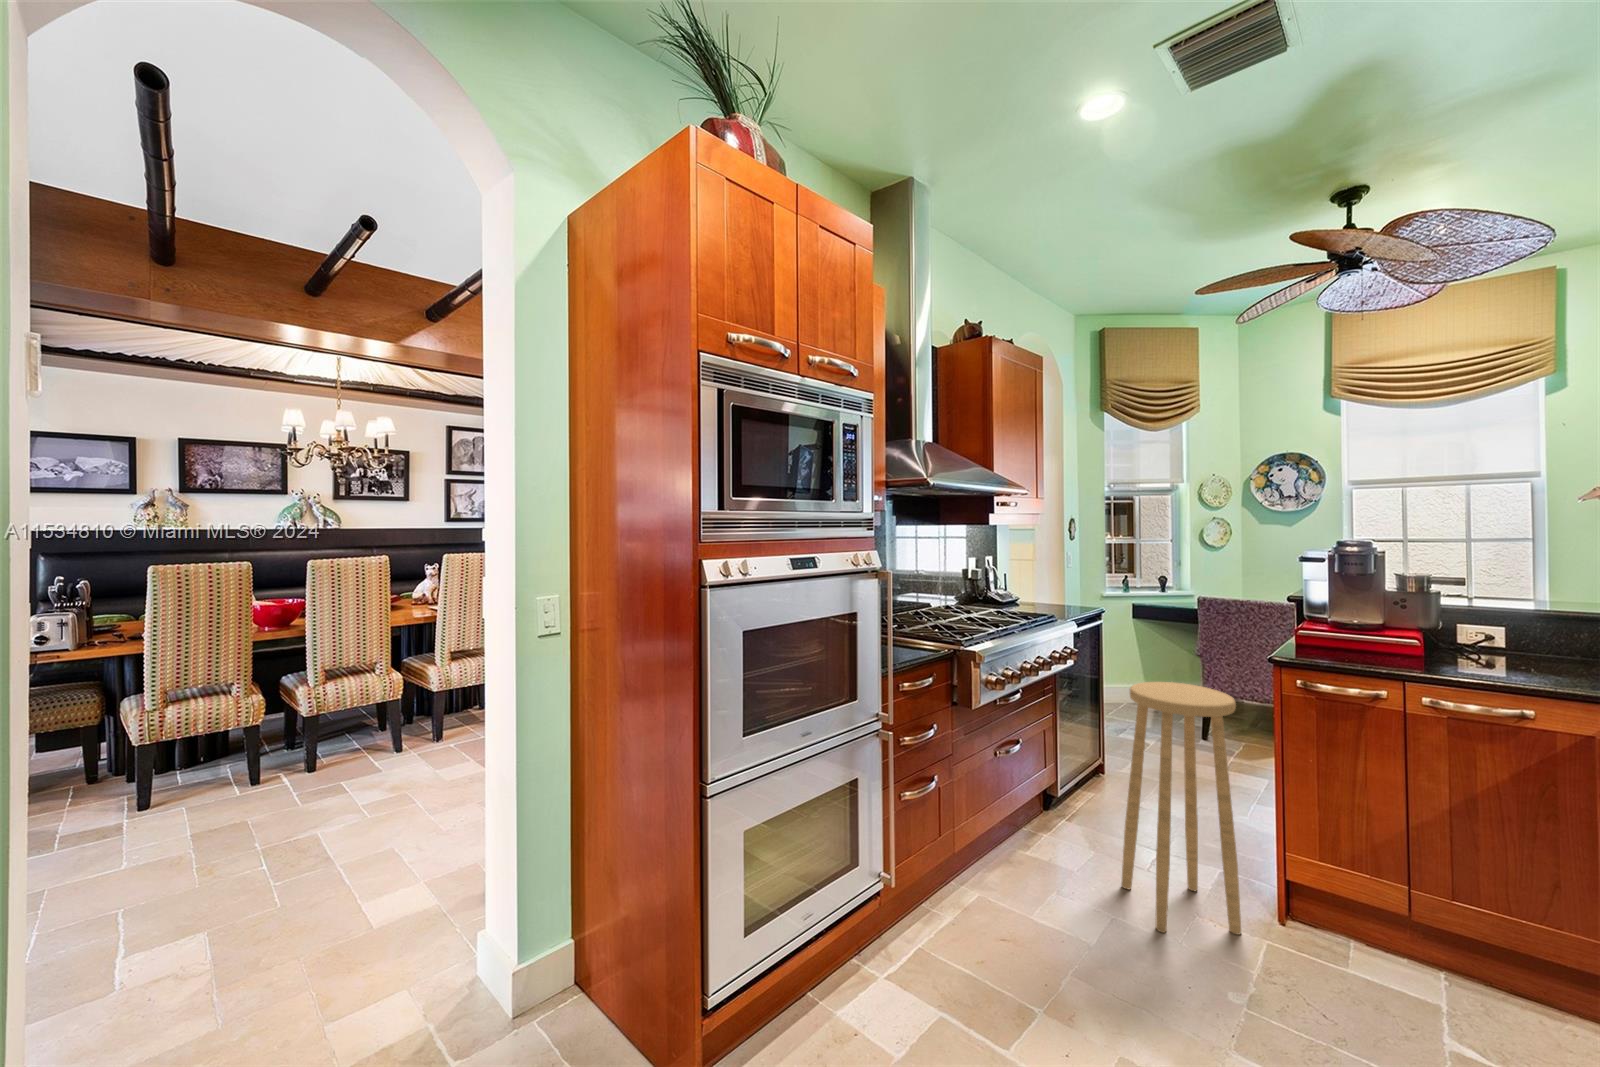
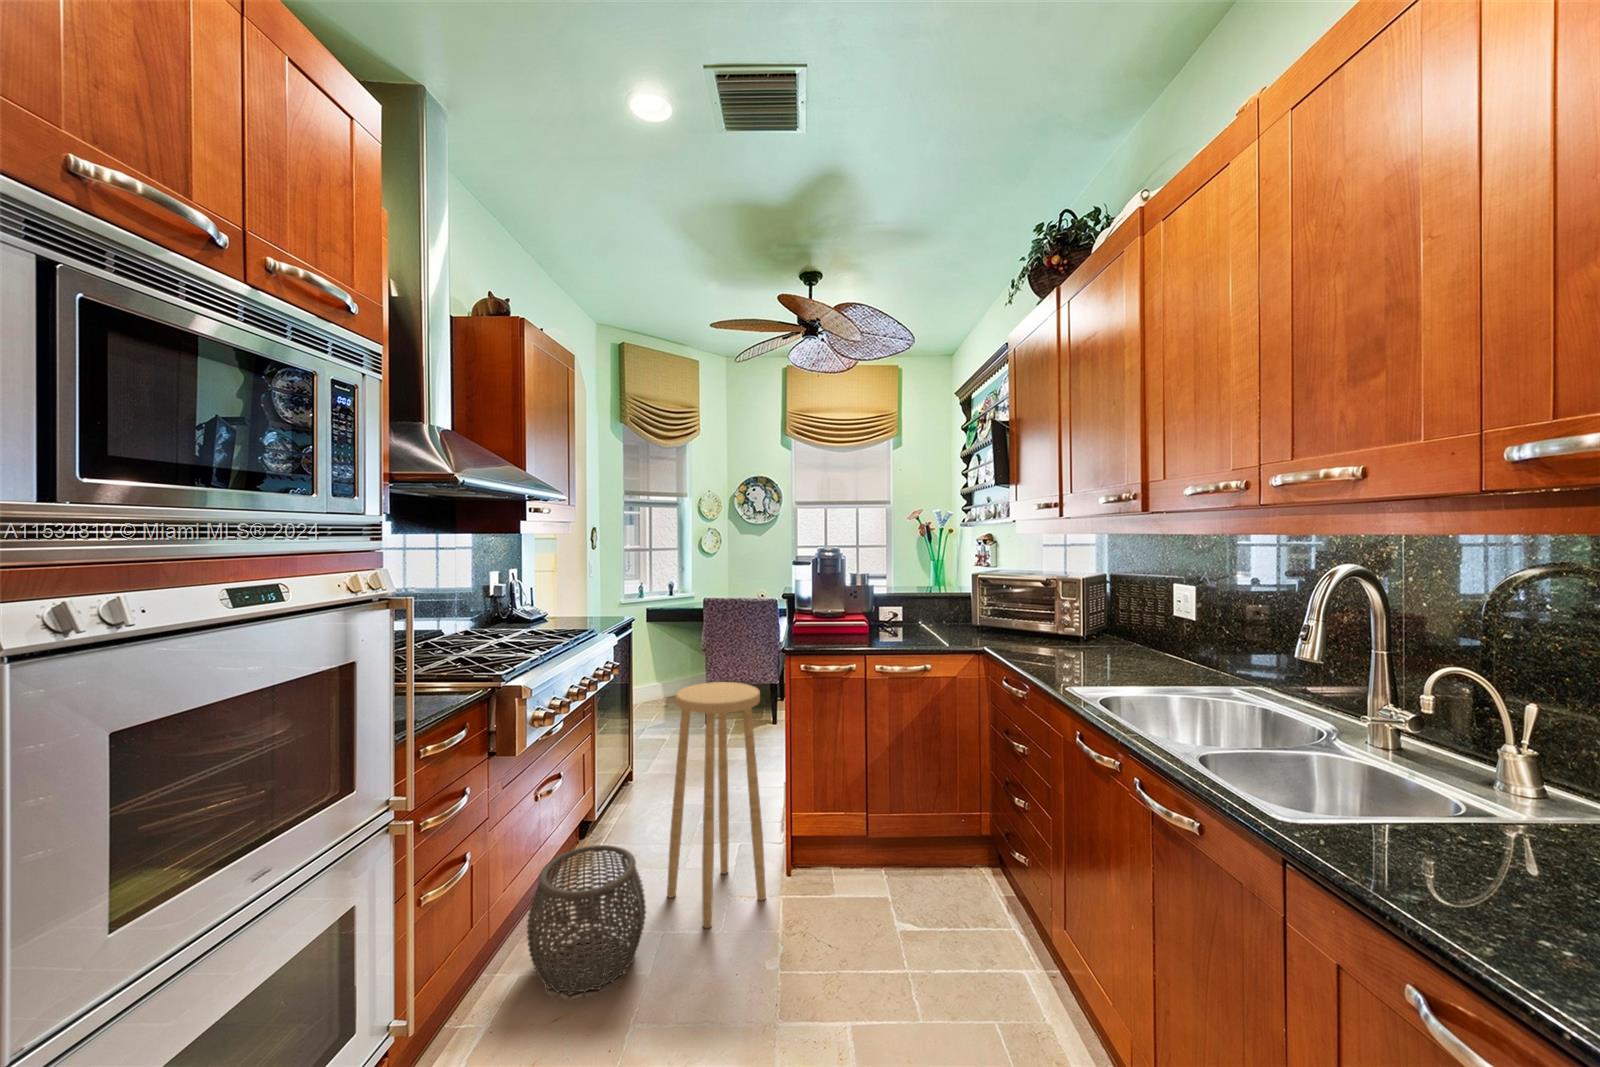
woven basket: none [982,805,1091,934] -> present [527,845,646,995]

